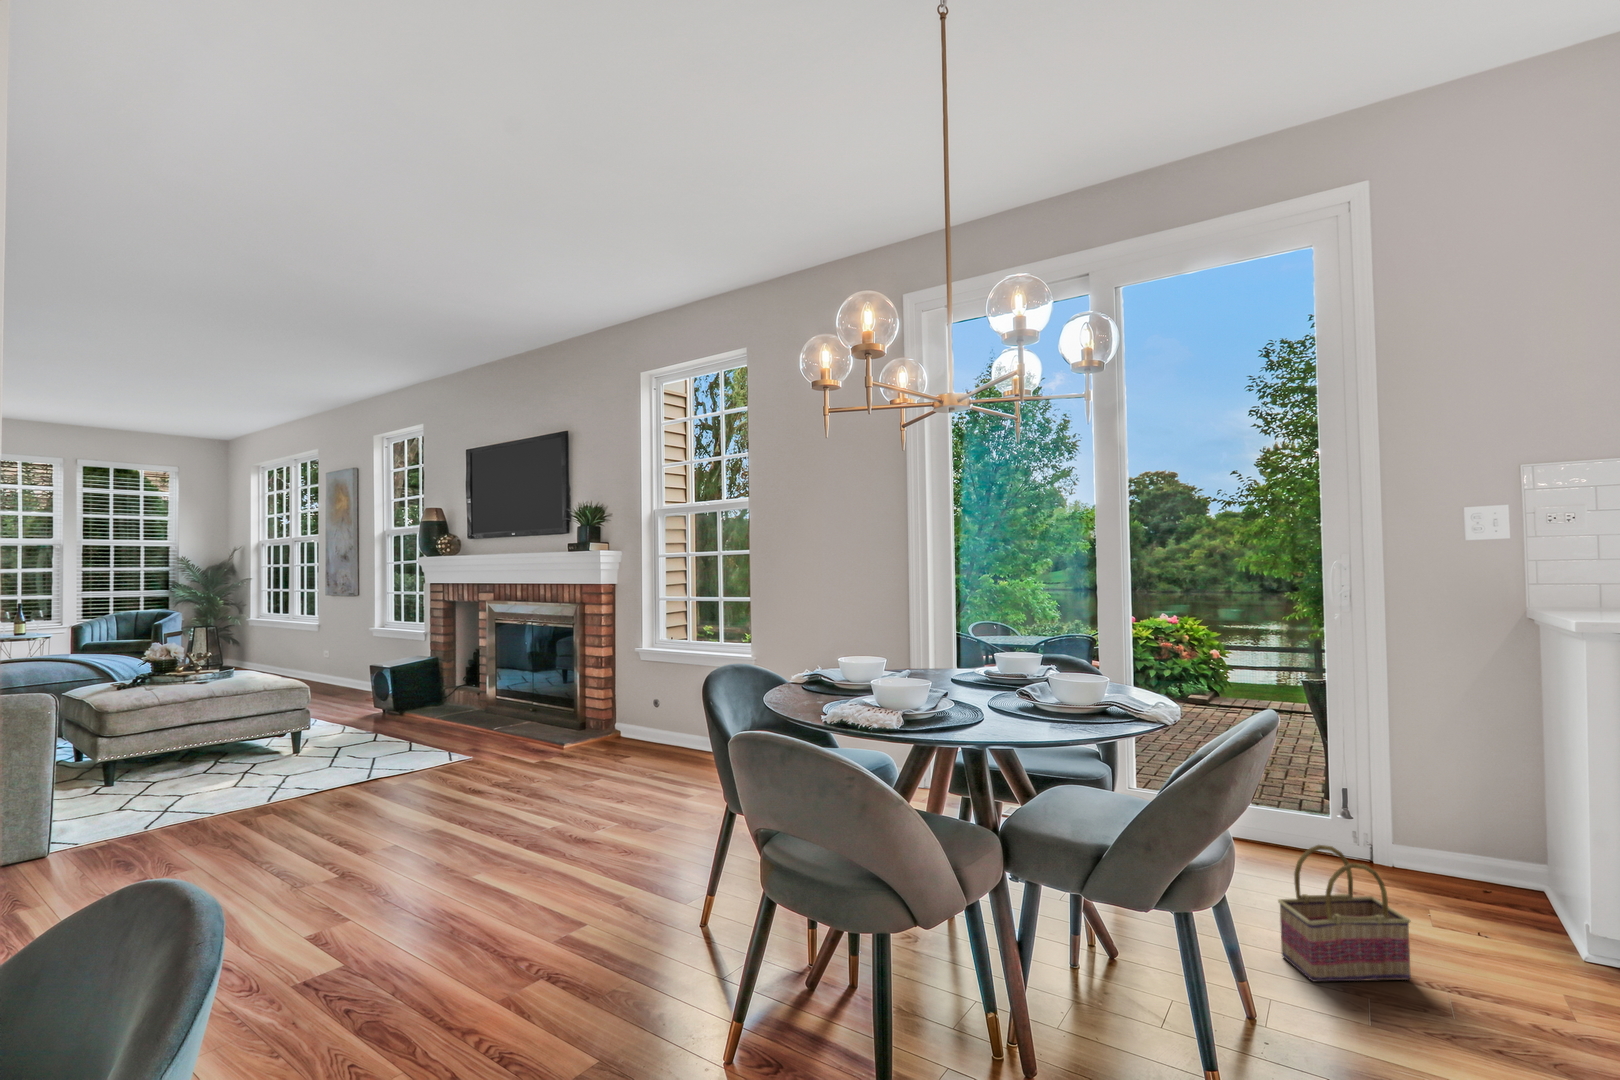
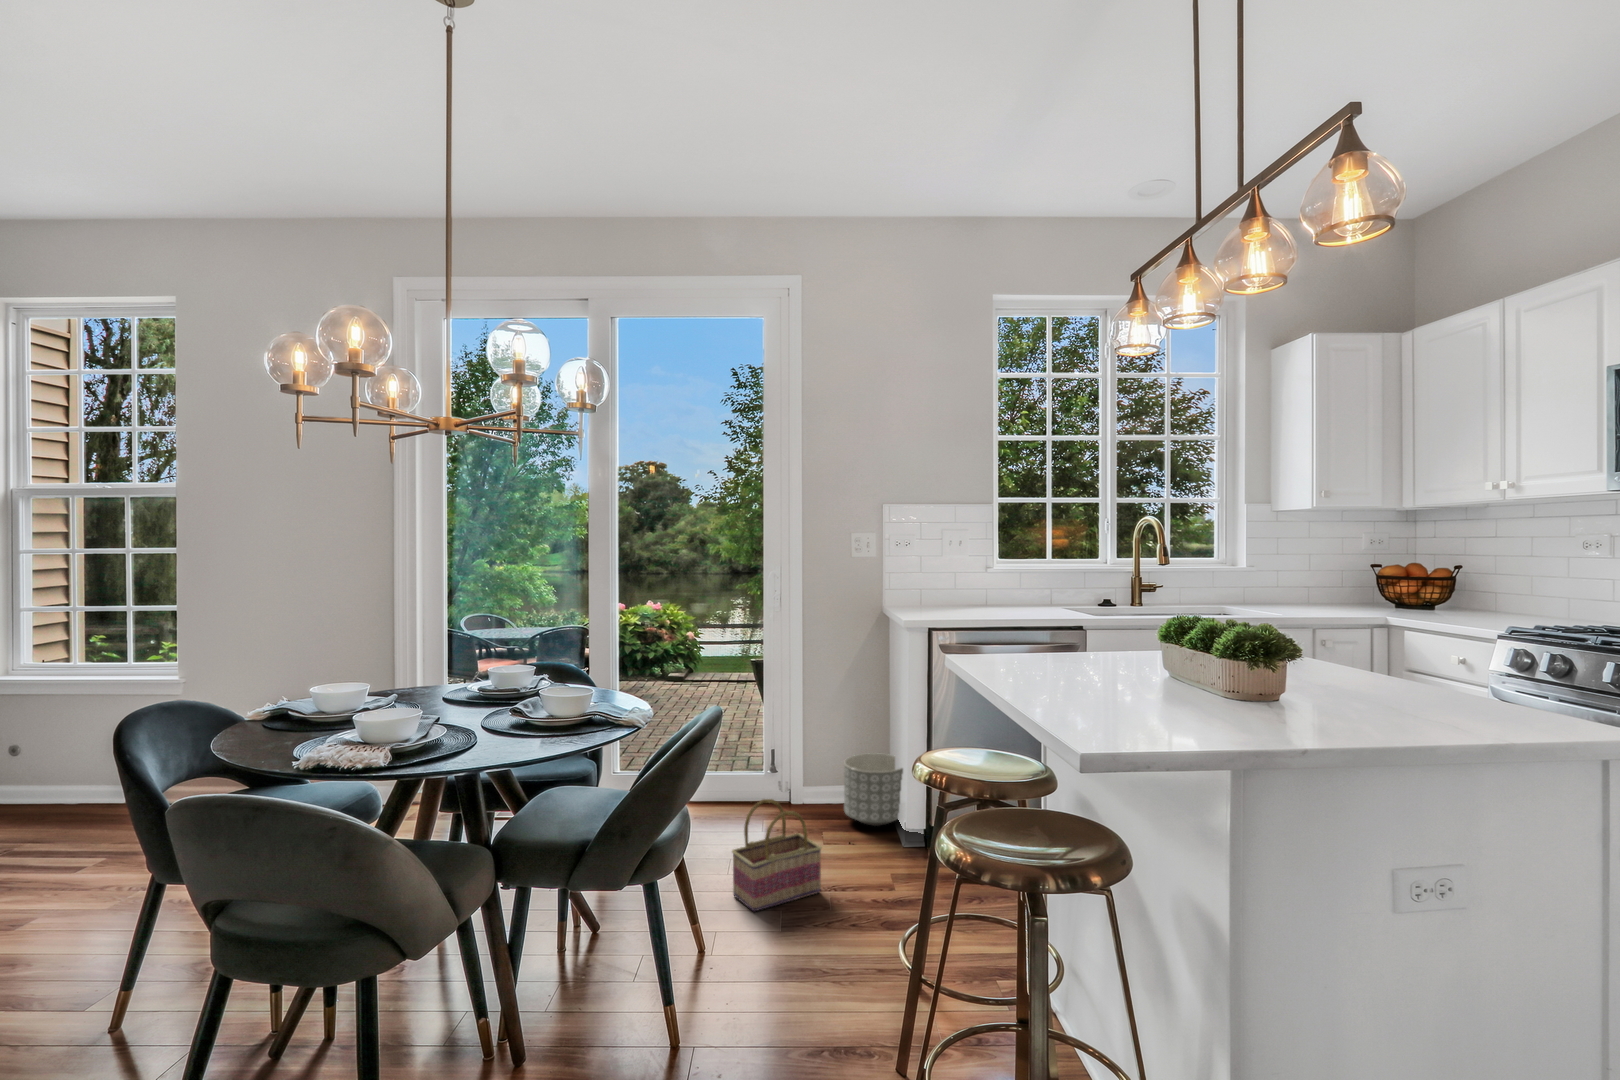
planter: none [1433,816,1541,914] -> present [844,753,903,826]

